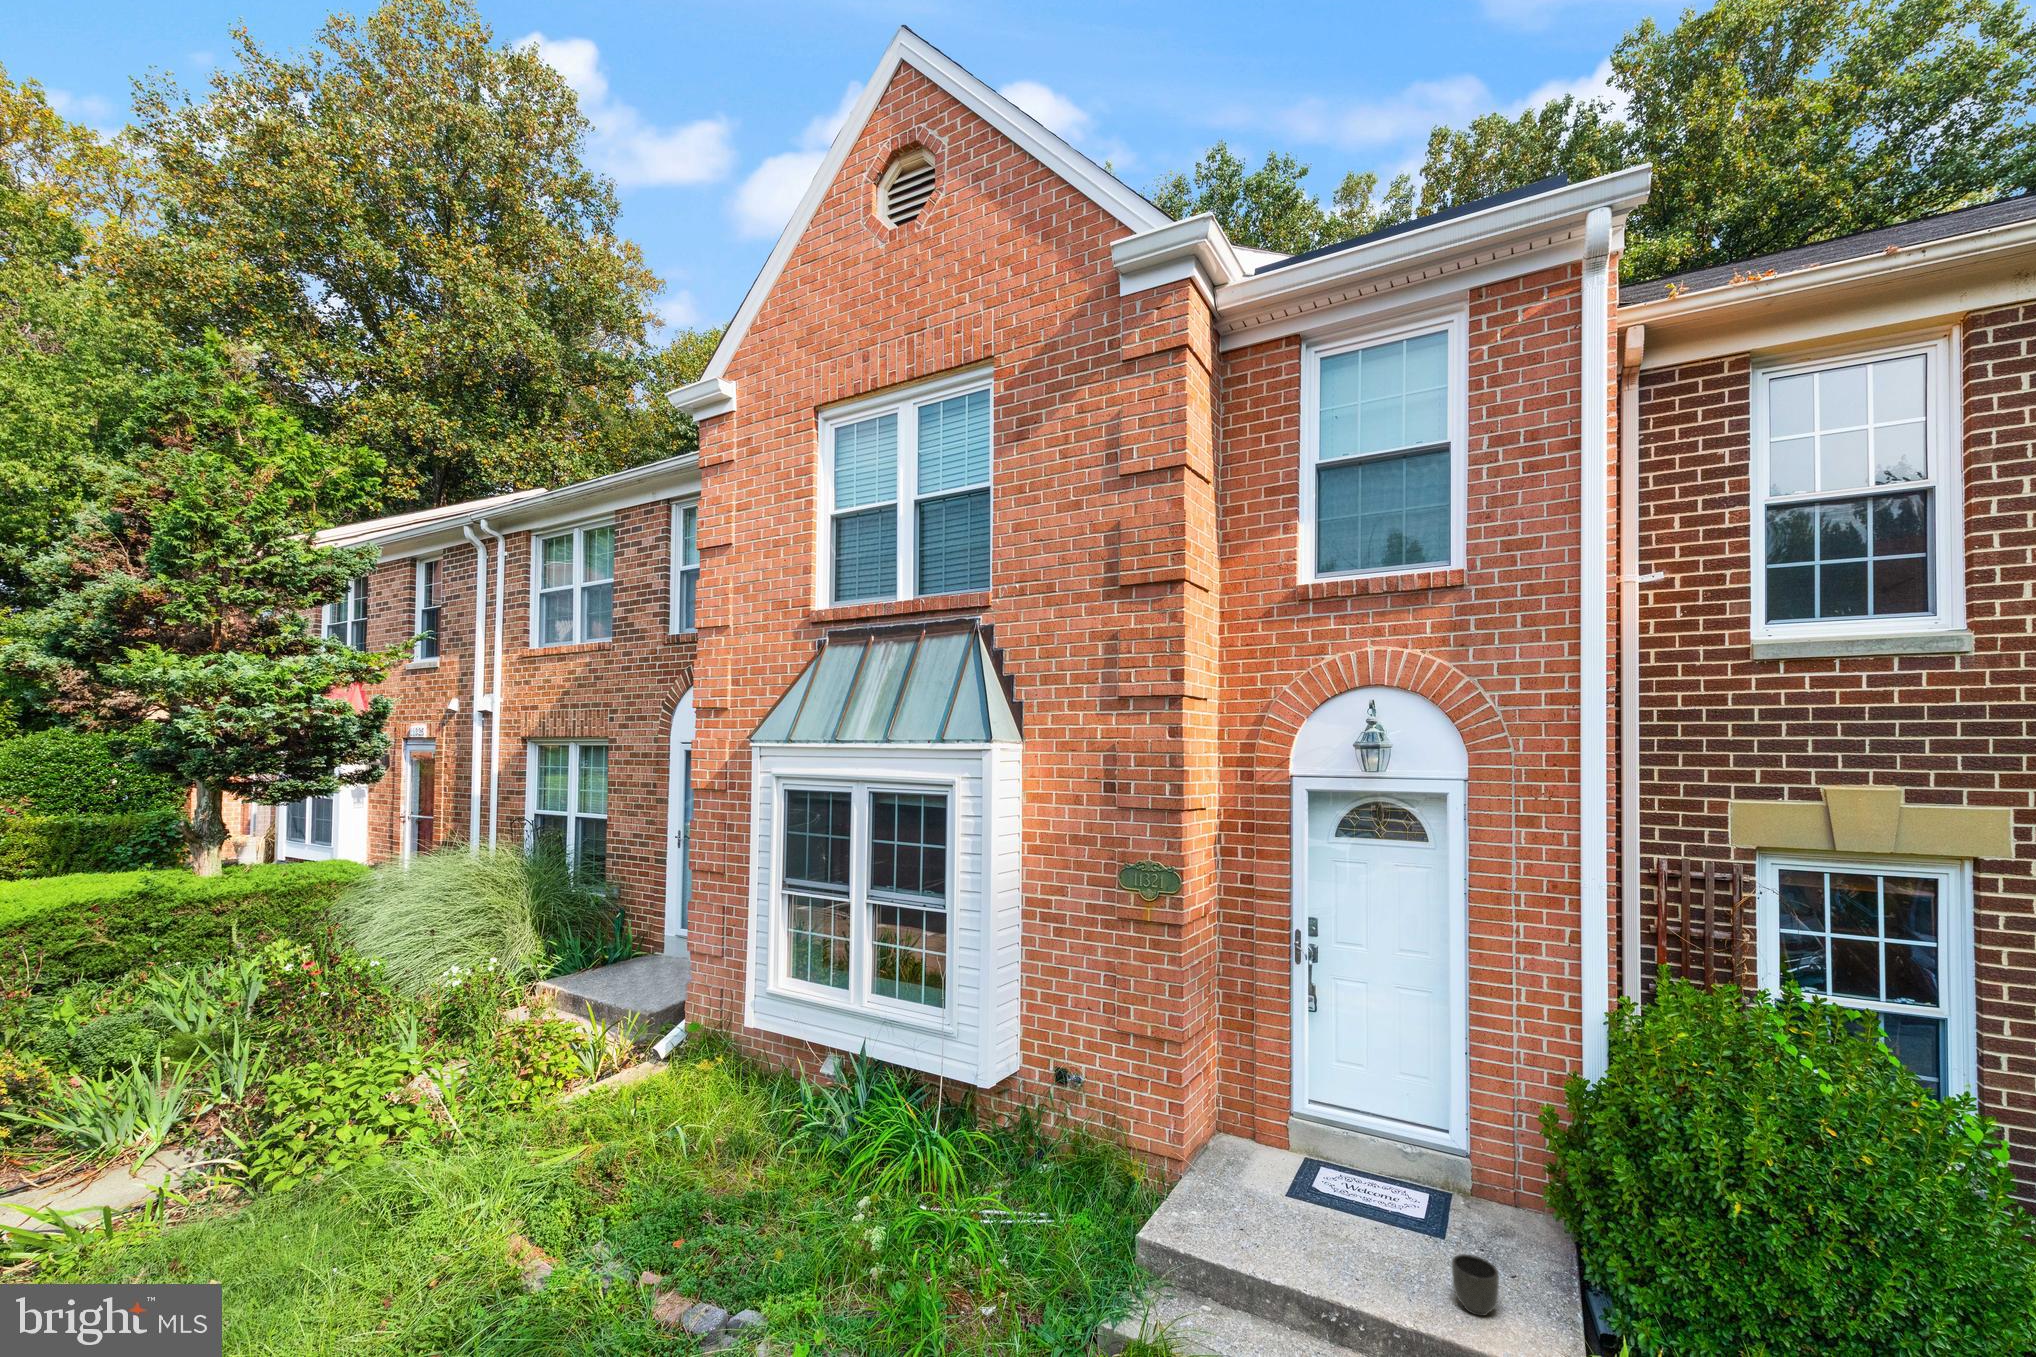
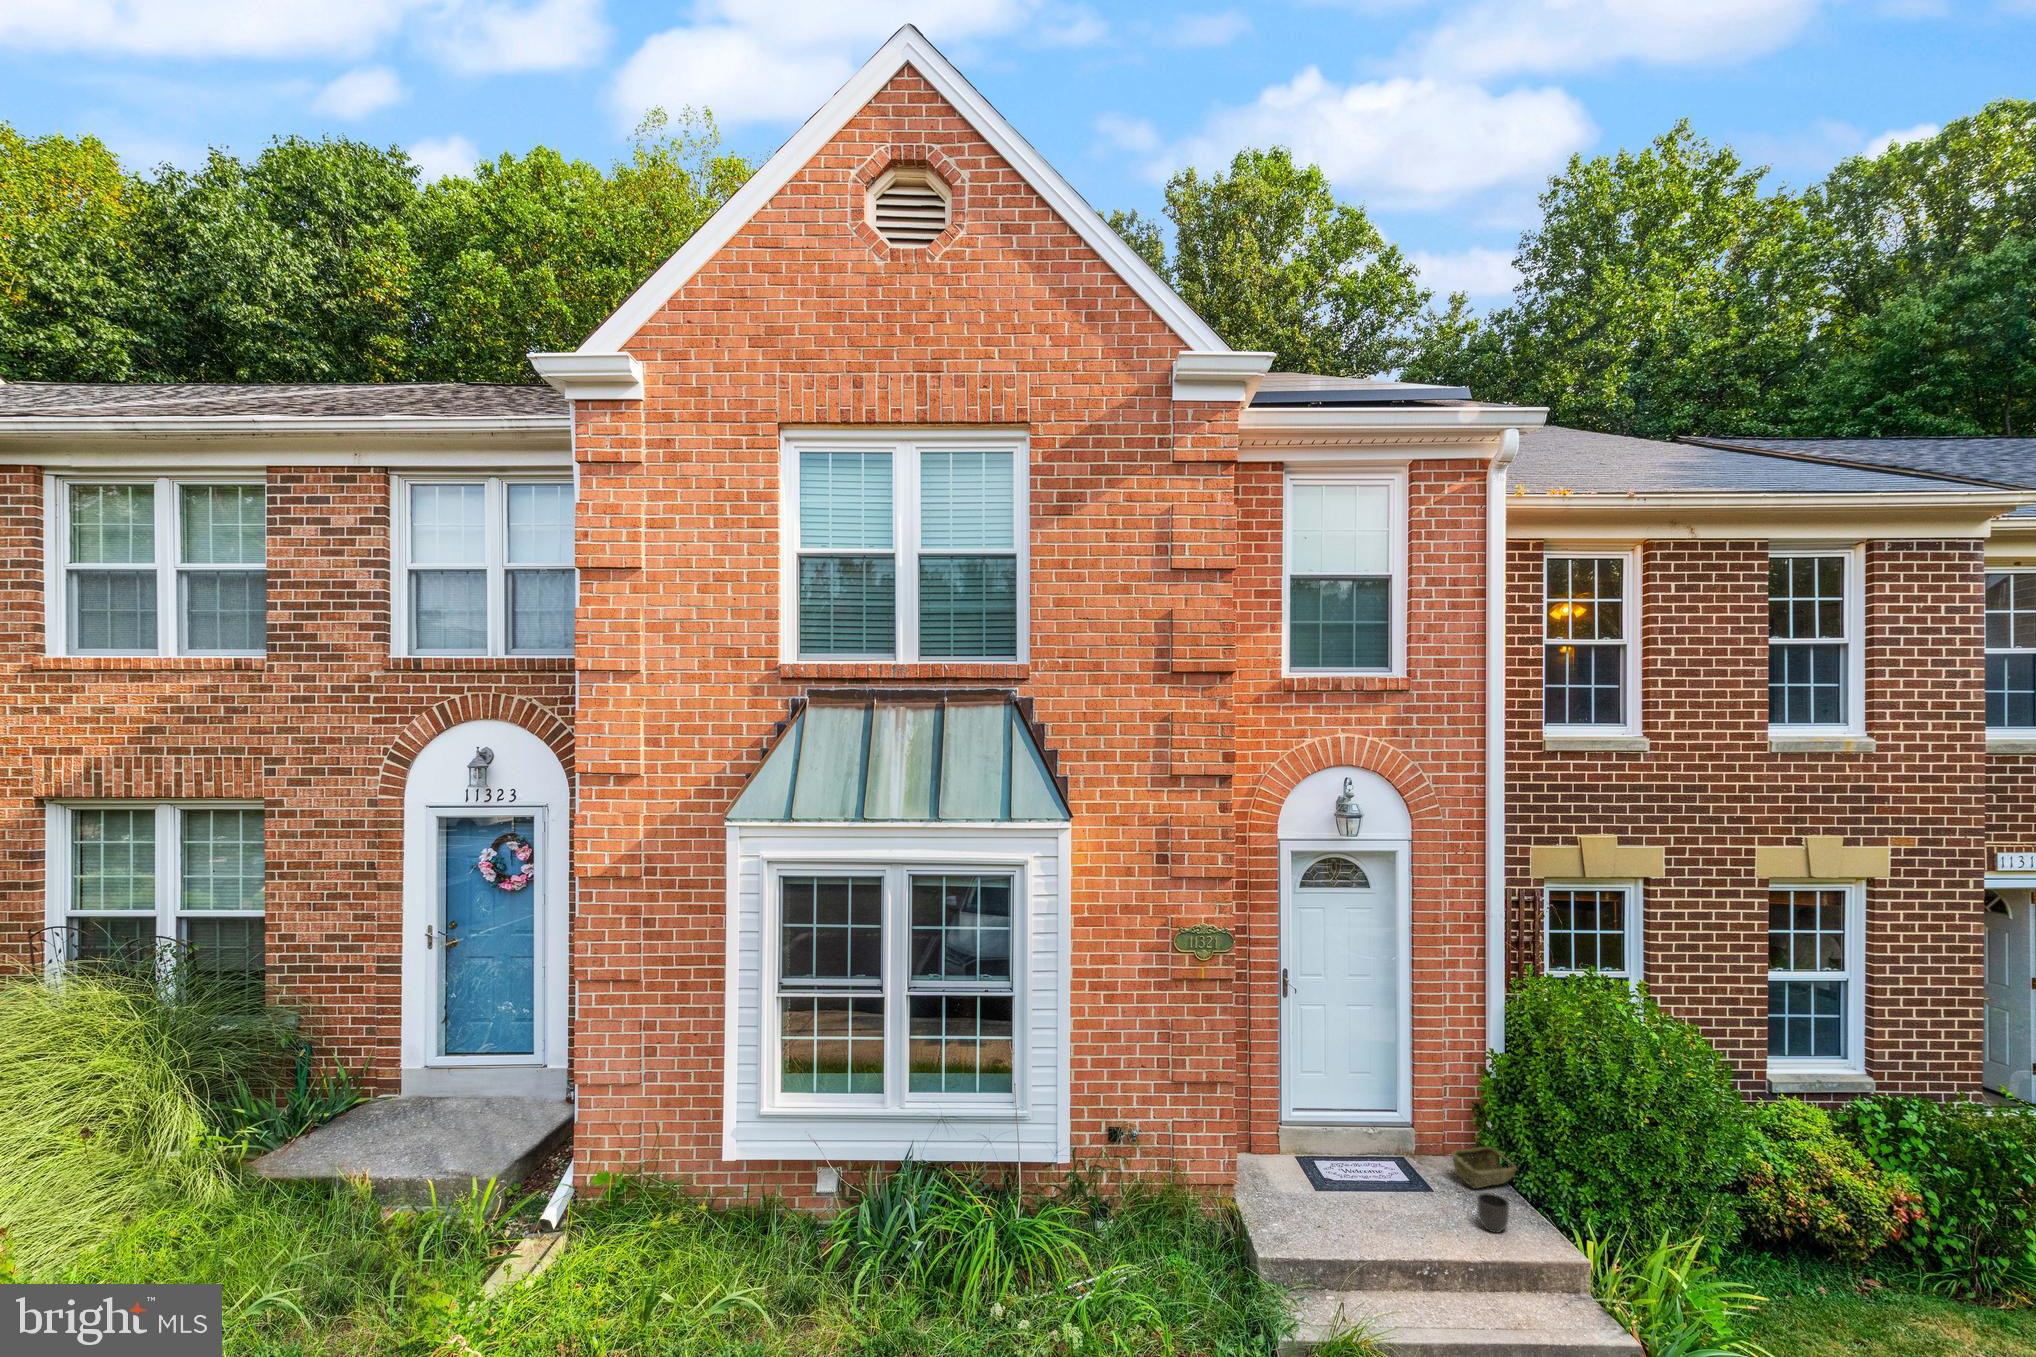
woven basket: none [1490,1199,1592,1266] -> present [1452,1147,1517,1189]

